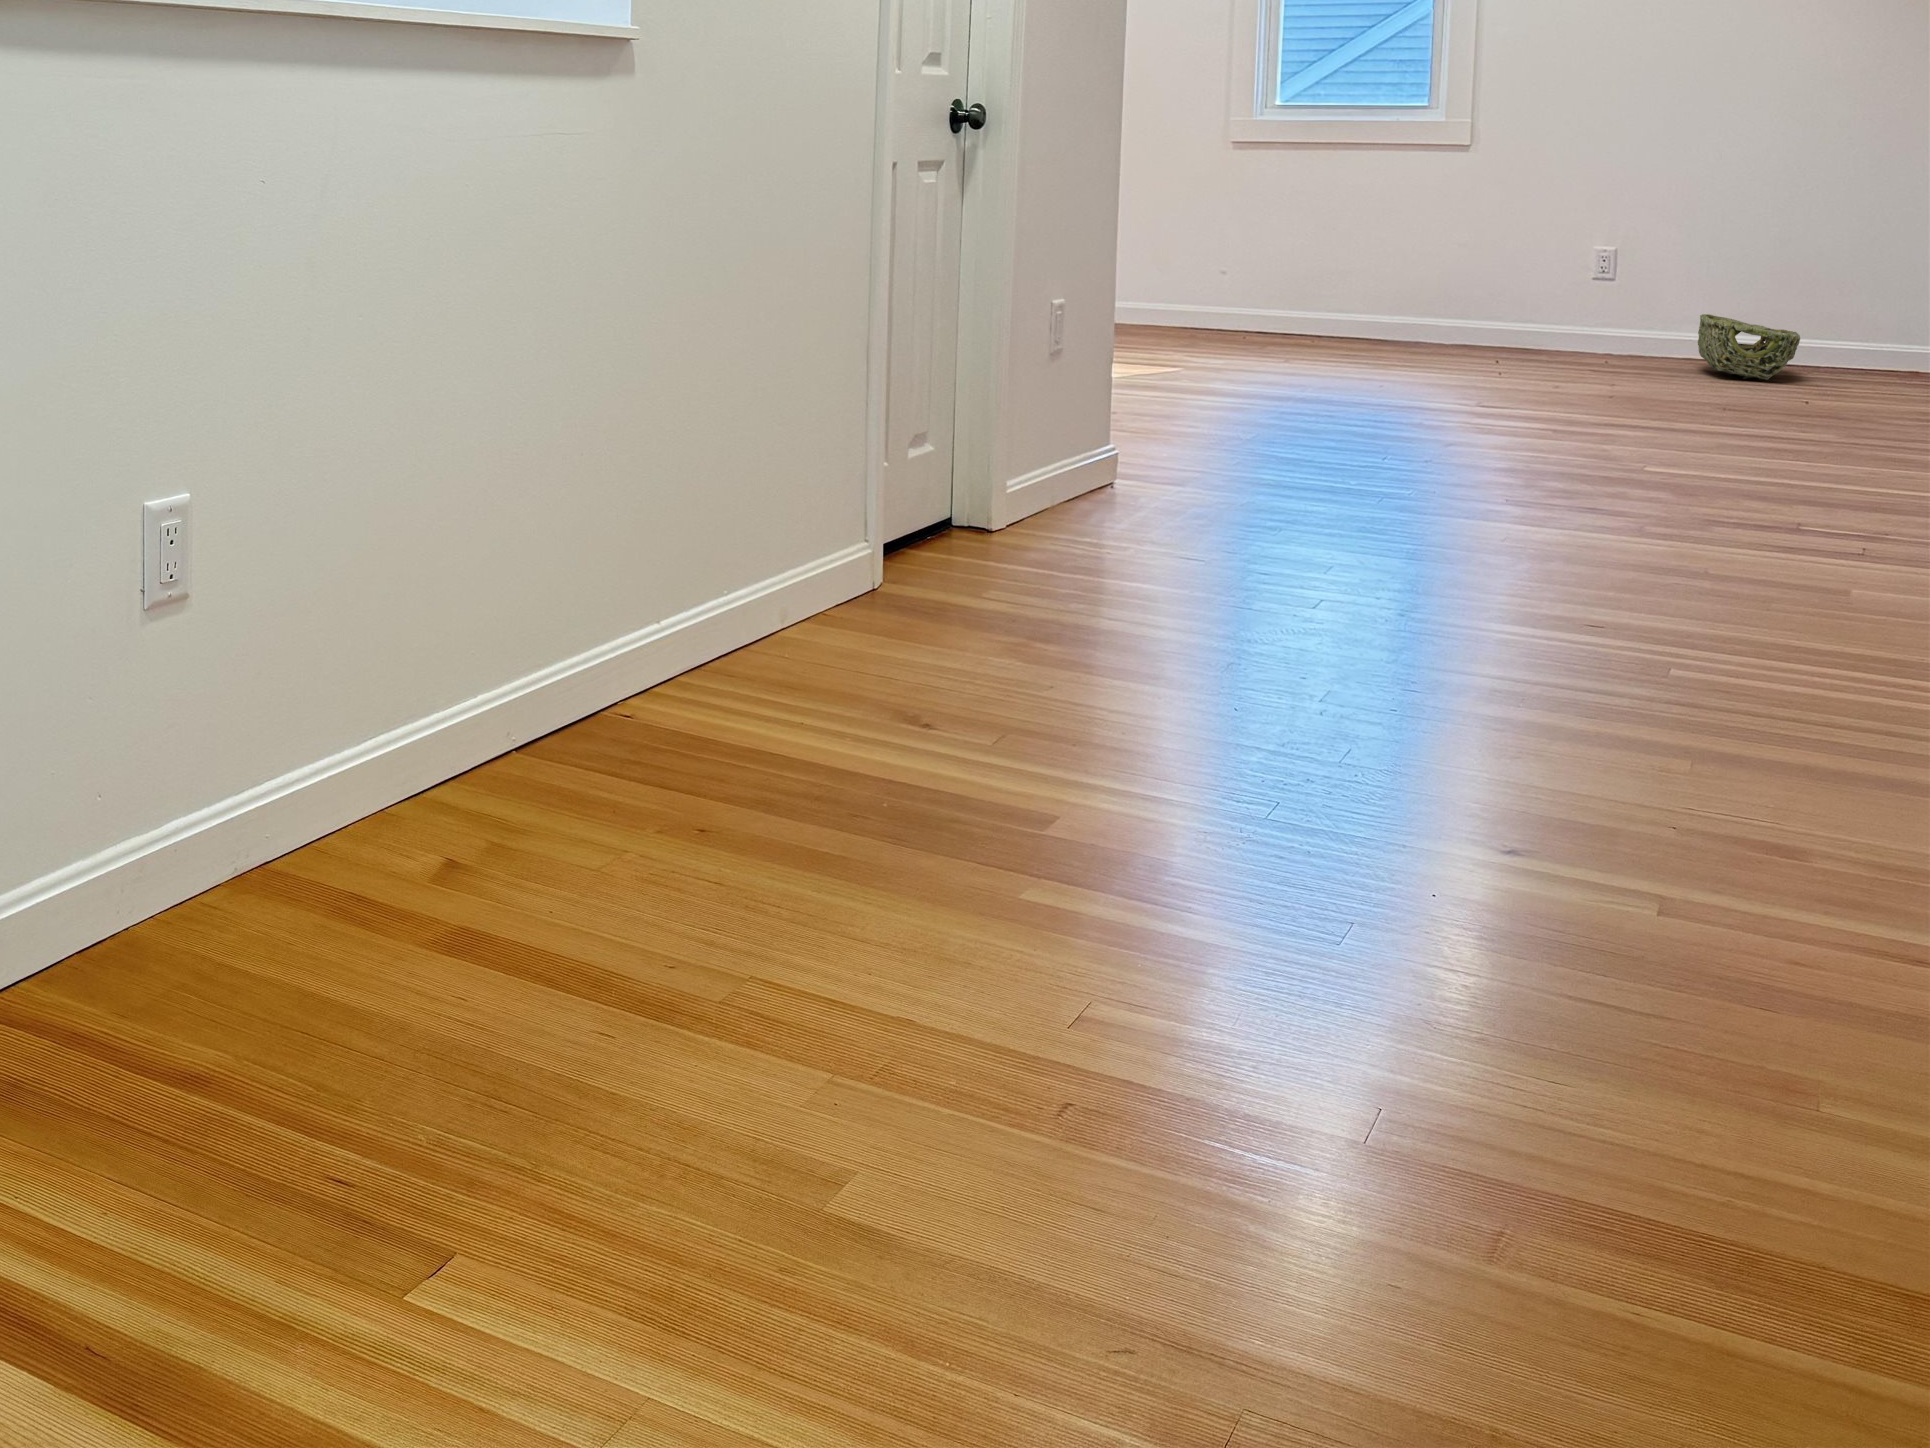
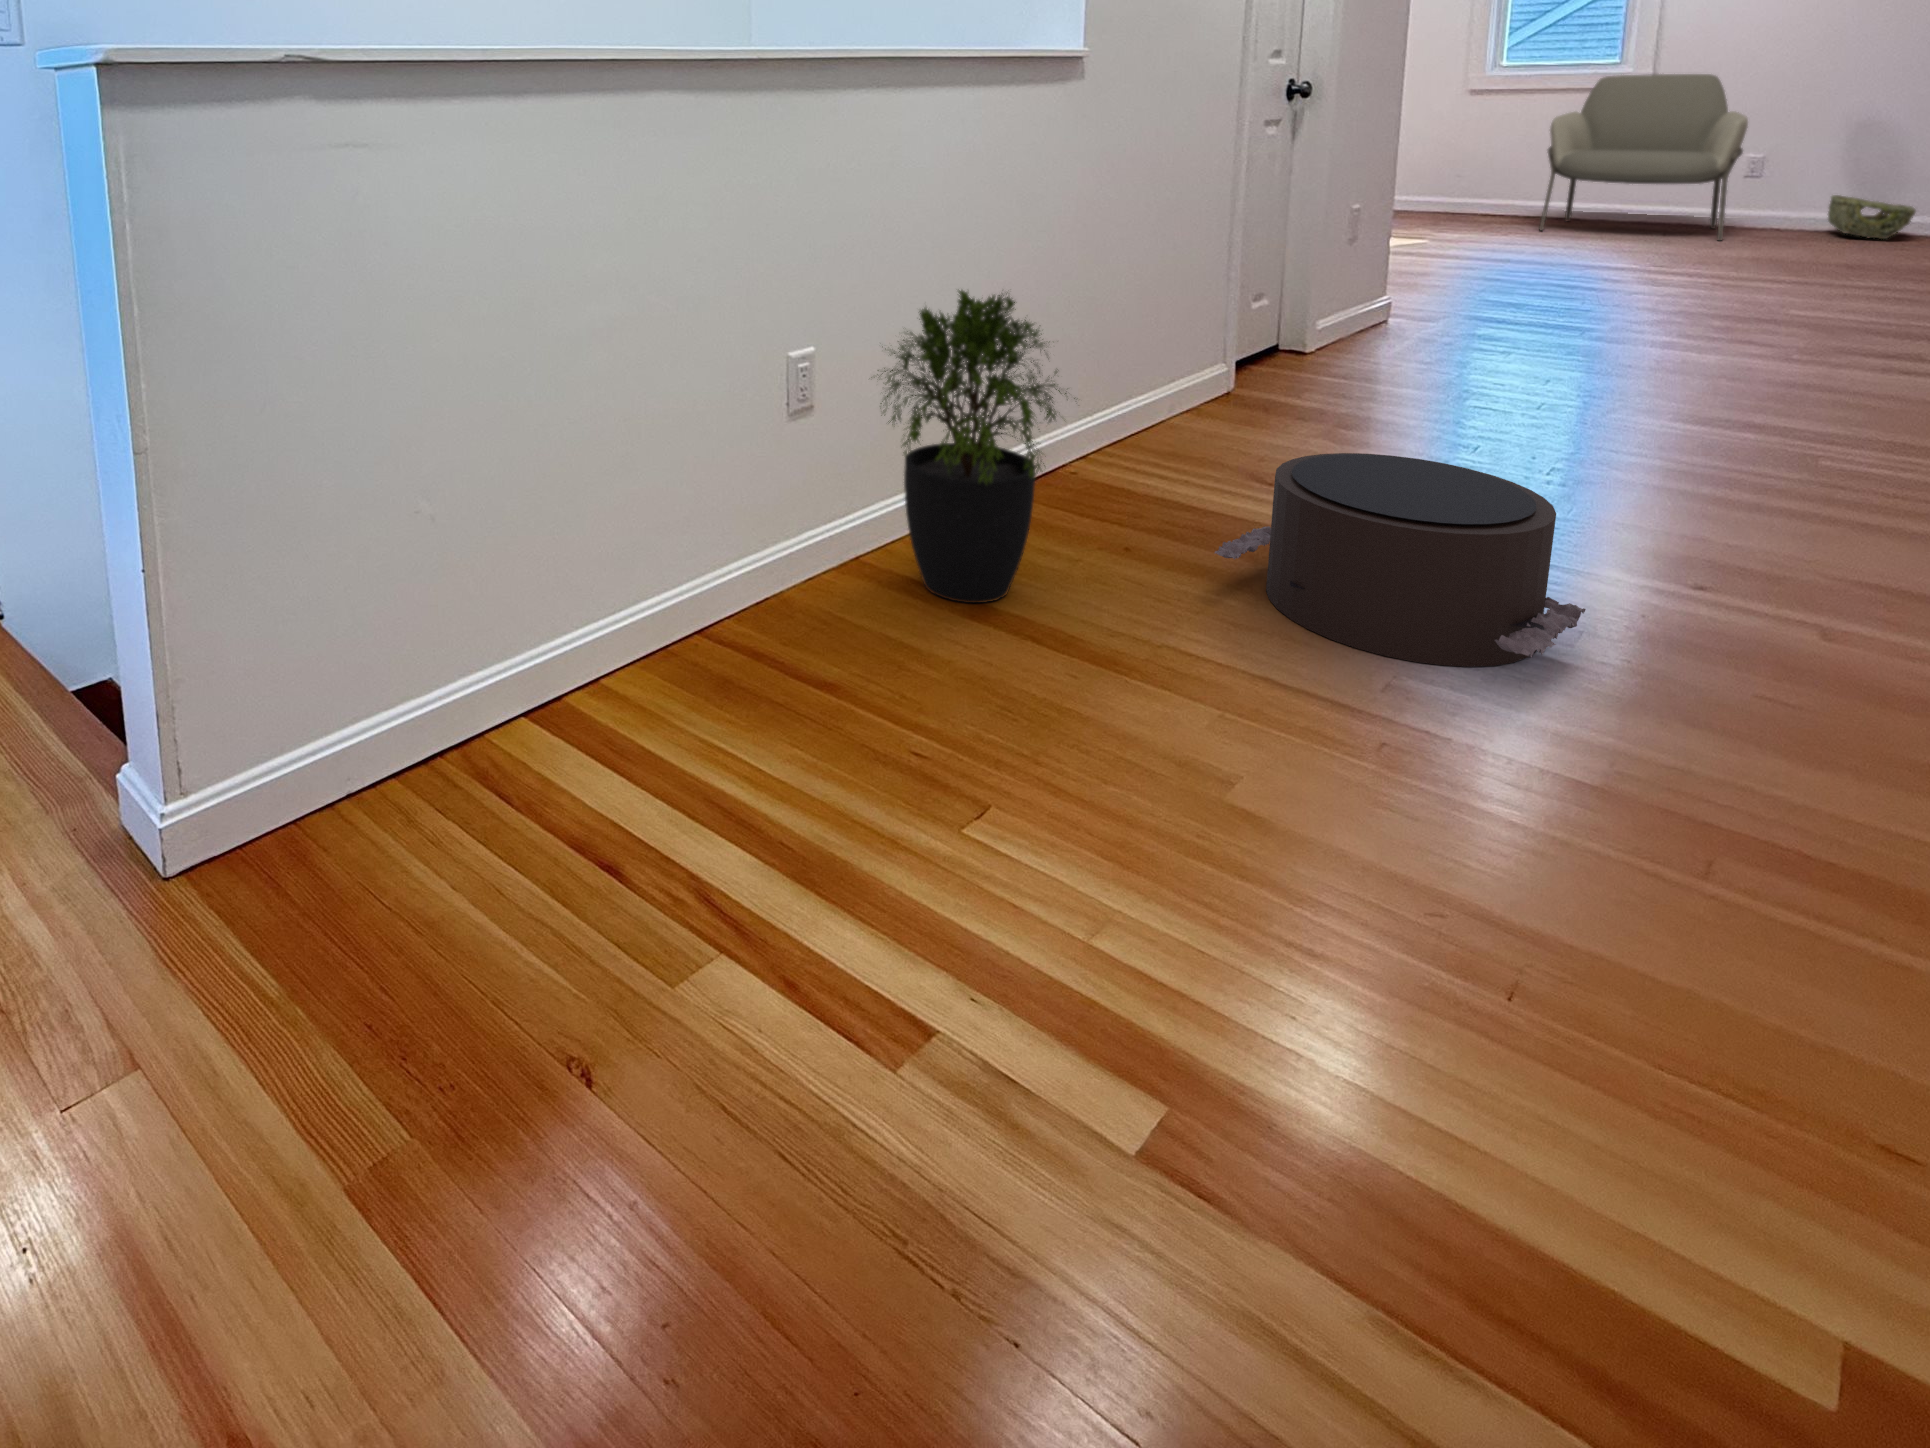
armchair: none [1331,125,1592,380] -> present [1539,74,1748,241]
potted plant: none [281,388,625,930] -> present [871,290,1075,603]
pouf: none [828,663,1332,973] -> present [1215,453,1586,667]

